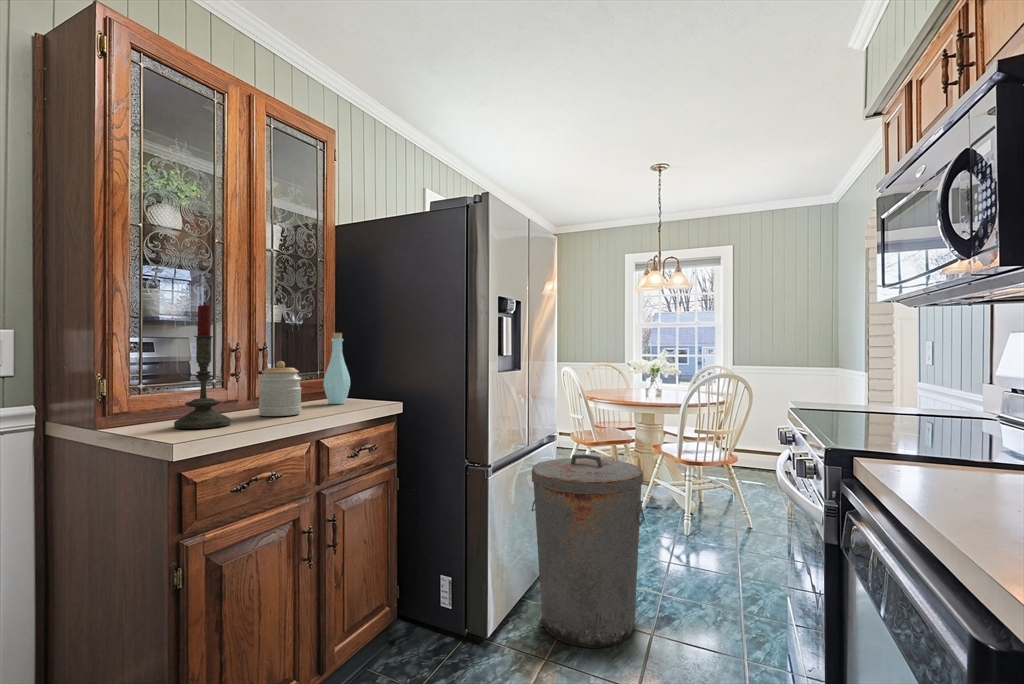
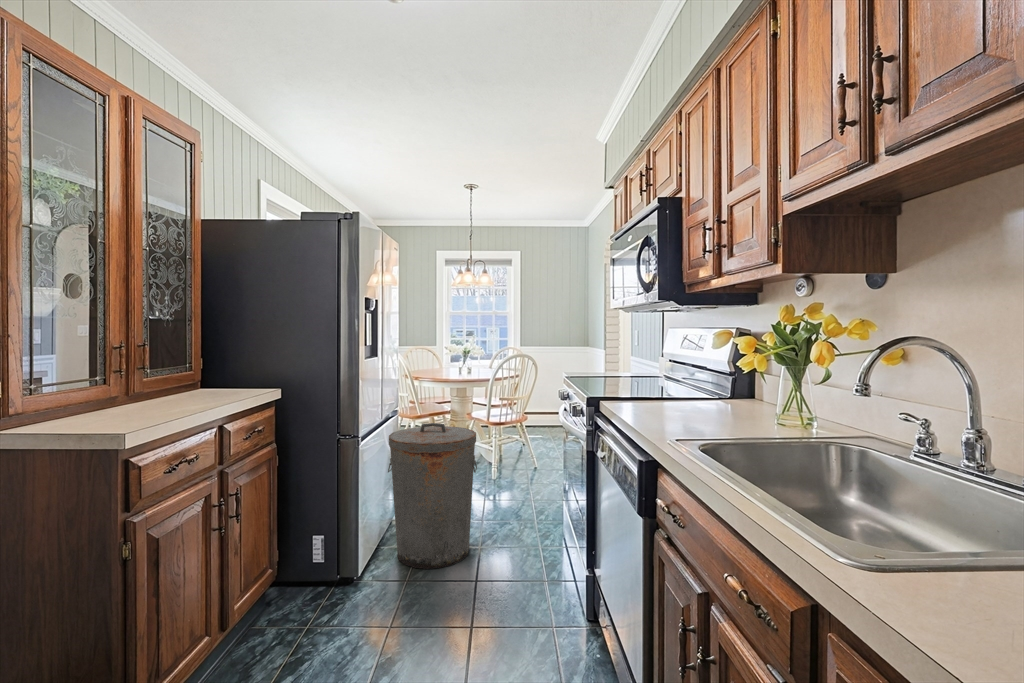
candle: present [174,302,230,429] -> none [88,305,145,422]
bottle: present [324,333,350,404] -> none [198,327,225,393]
jar: present [259,361,302,416] -> none [153,356,196,407]

